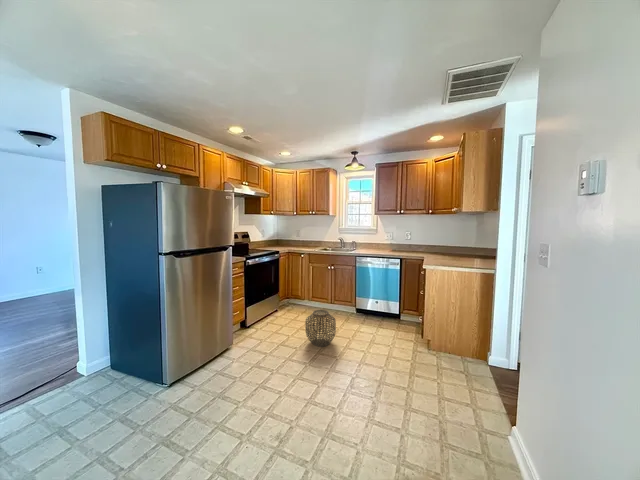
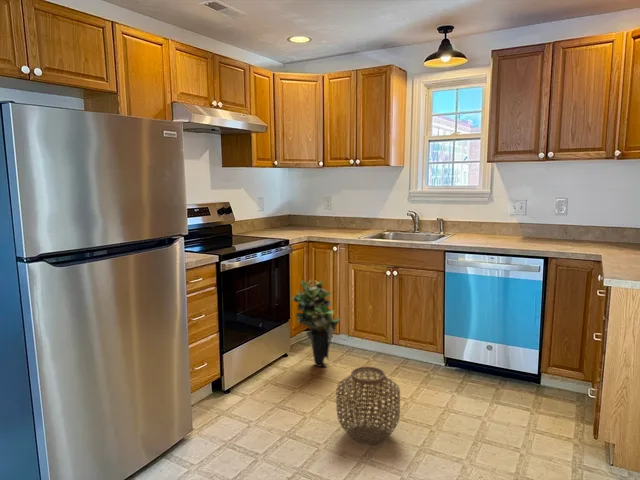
potted plant: none [281,271,305,316] -> present [292,280,340,367]

